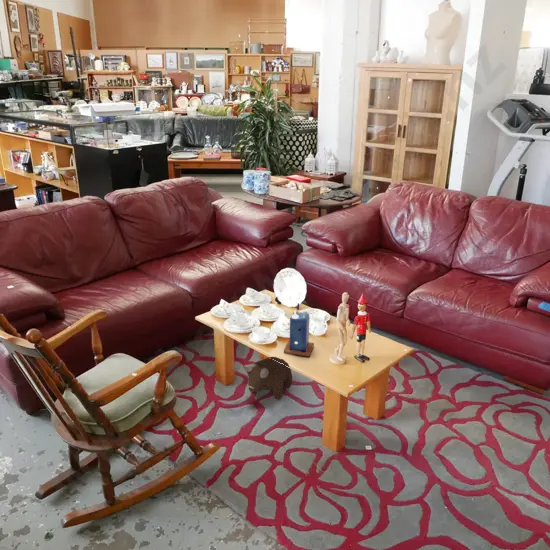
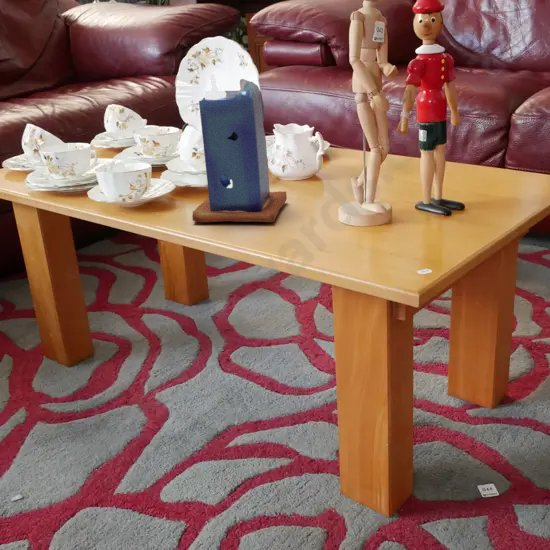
plush toy: present [244,357,292,400] -> none [94,271,243,386]

